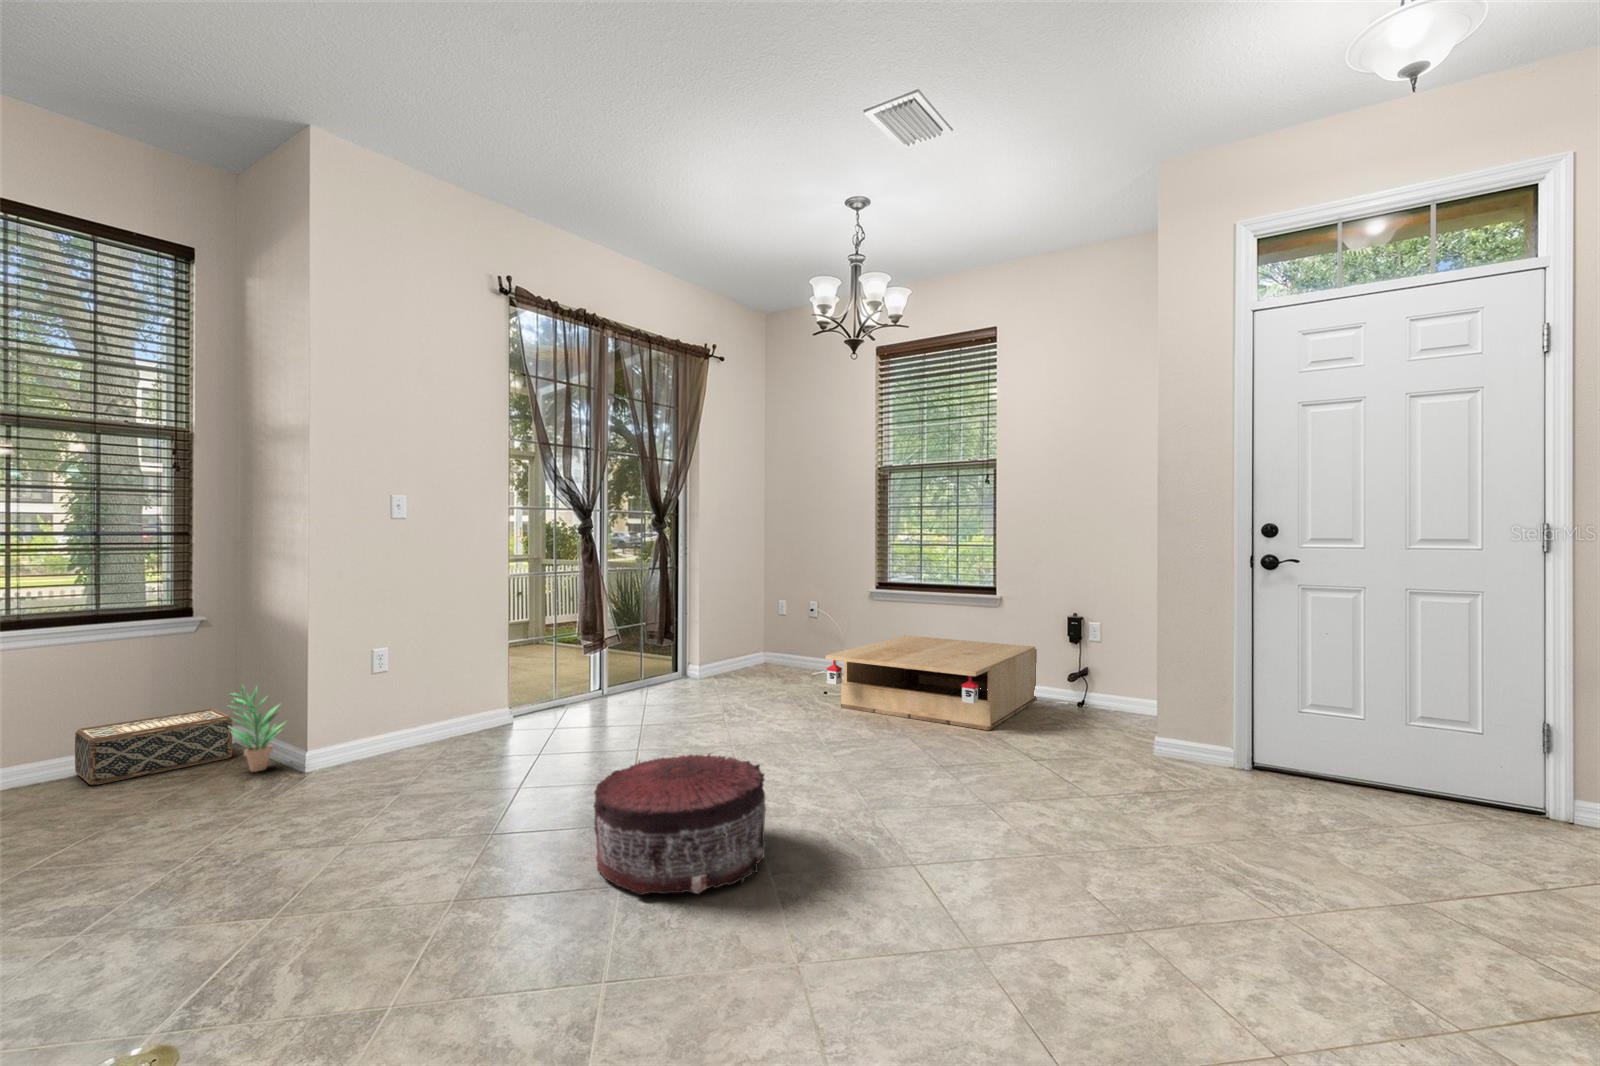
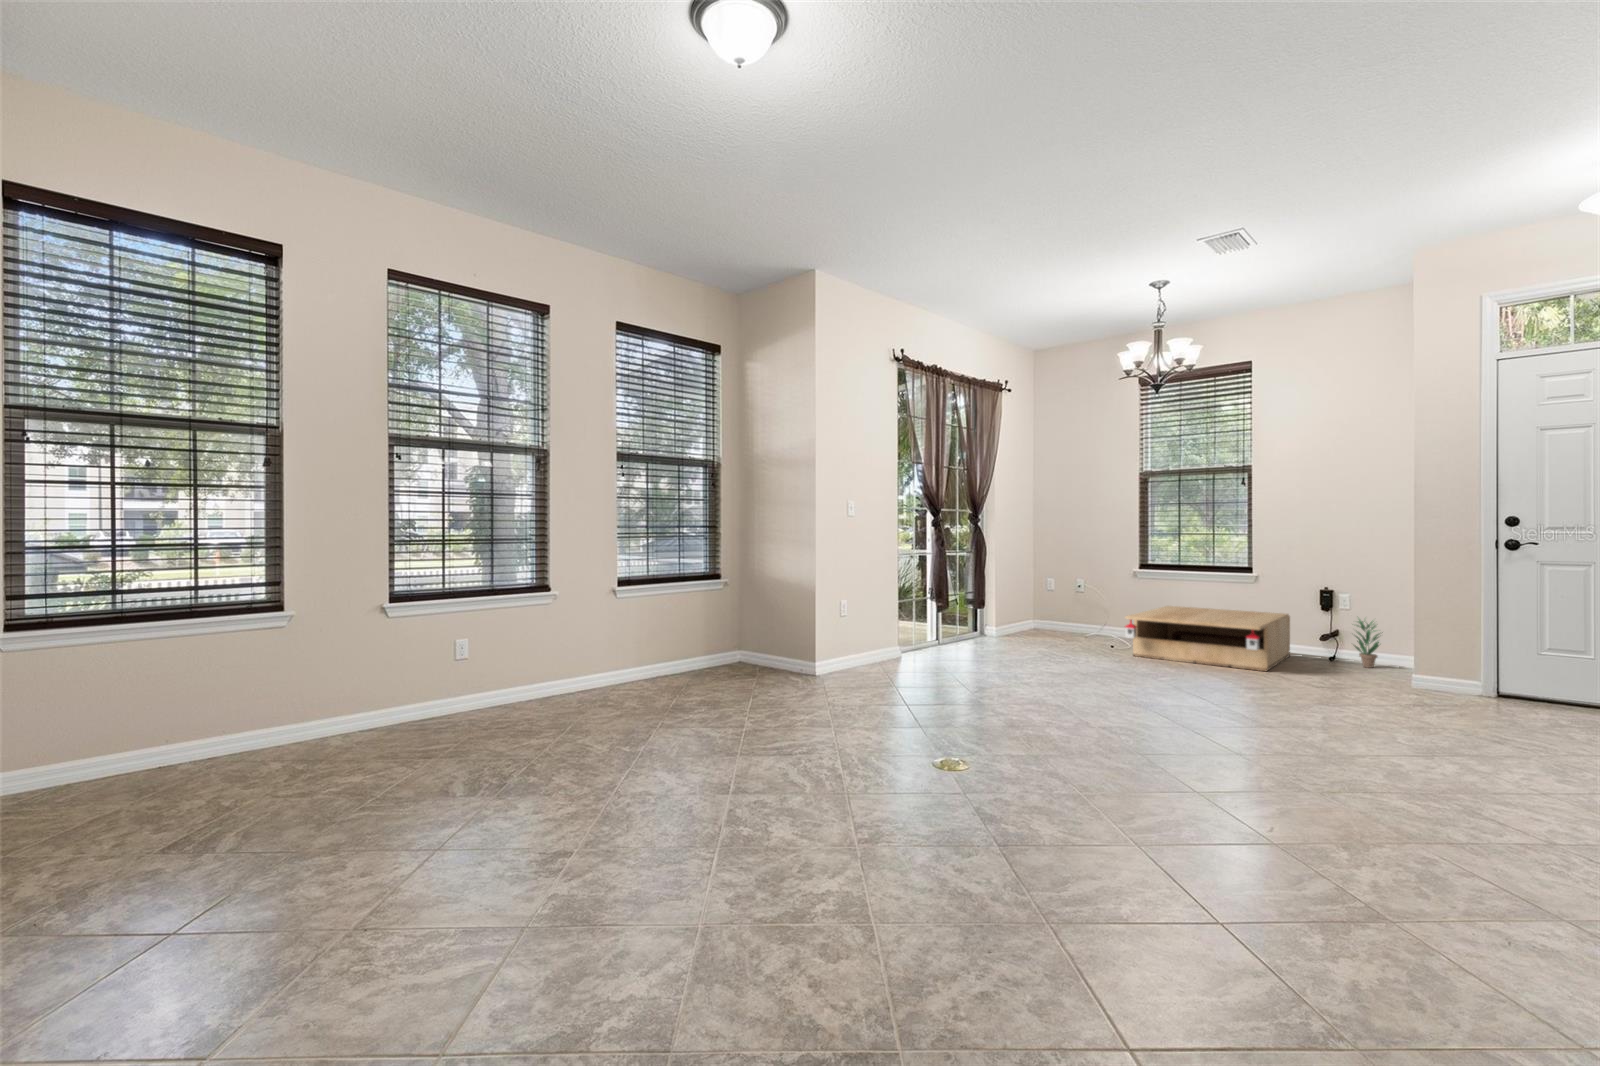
potted plant: present [231,686,283,772] -> present [1355,619,1379,668]
woven basket: present [75,709,232,785] -> none [680,640,755,679]
pouf: present [594,754,766,895] -> none [1067,662,1182,732]

